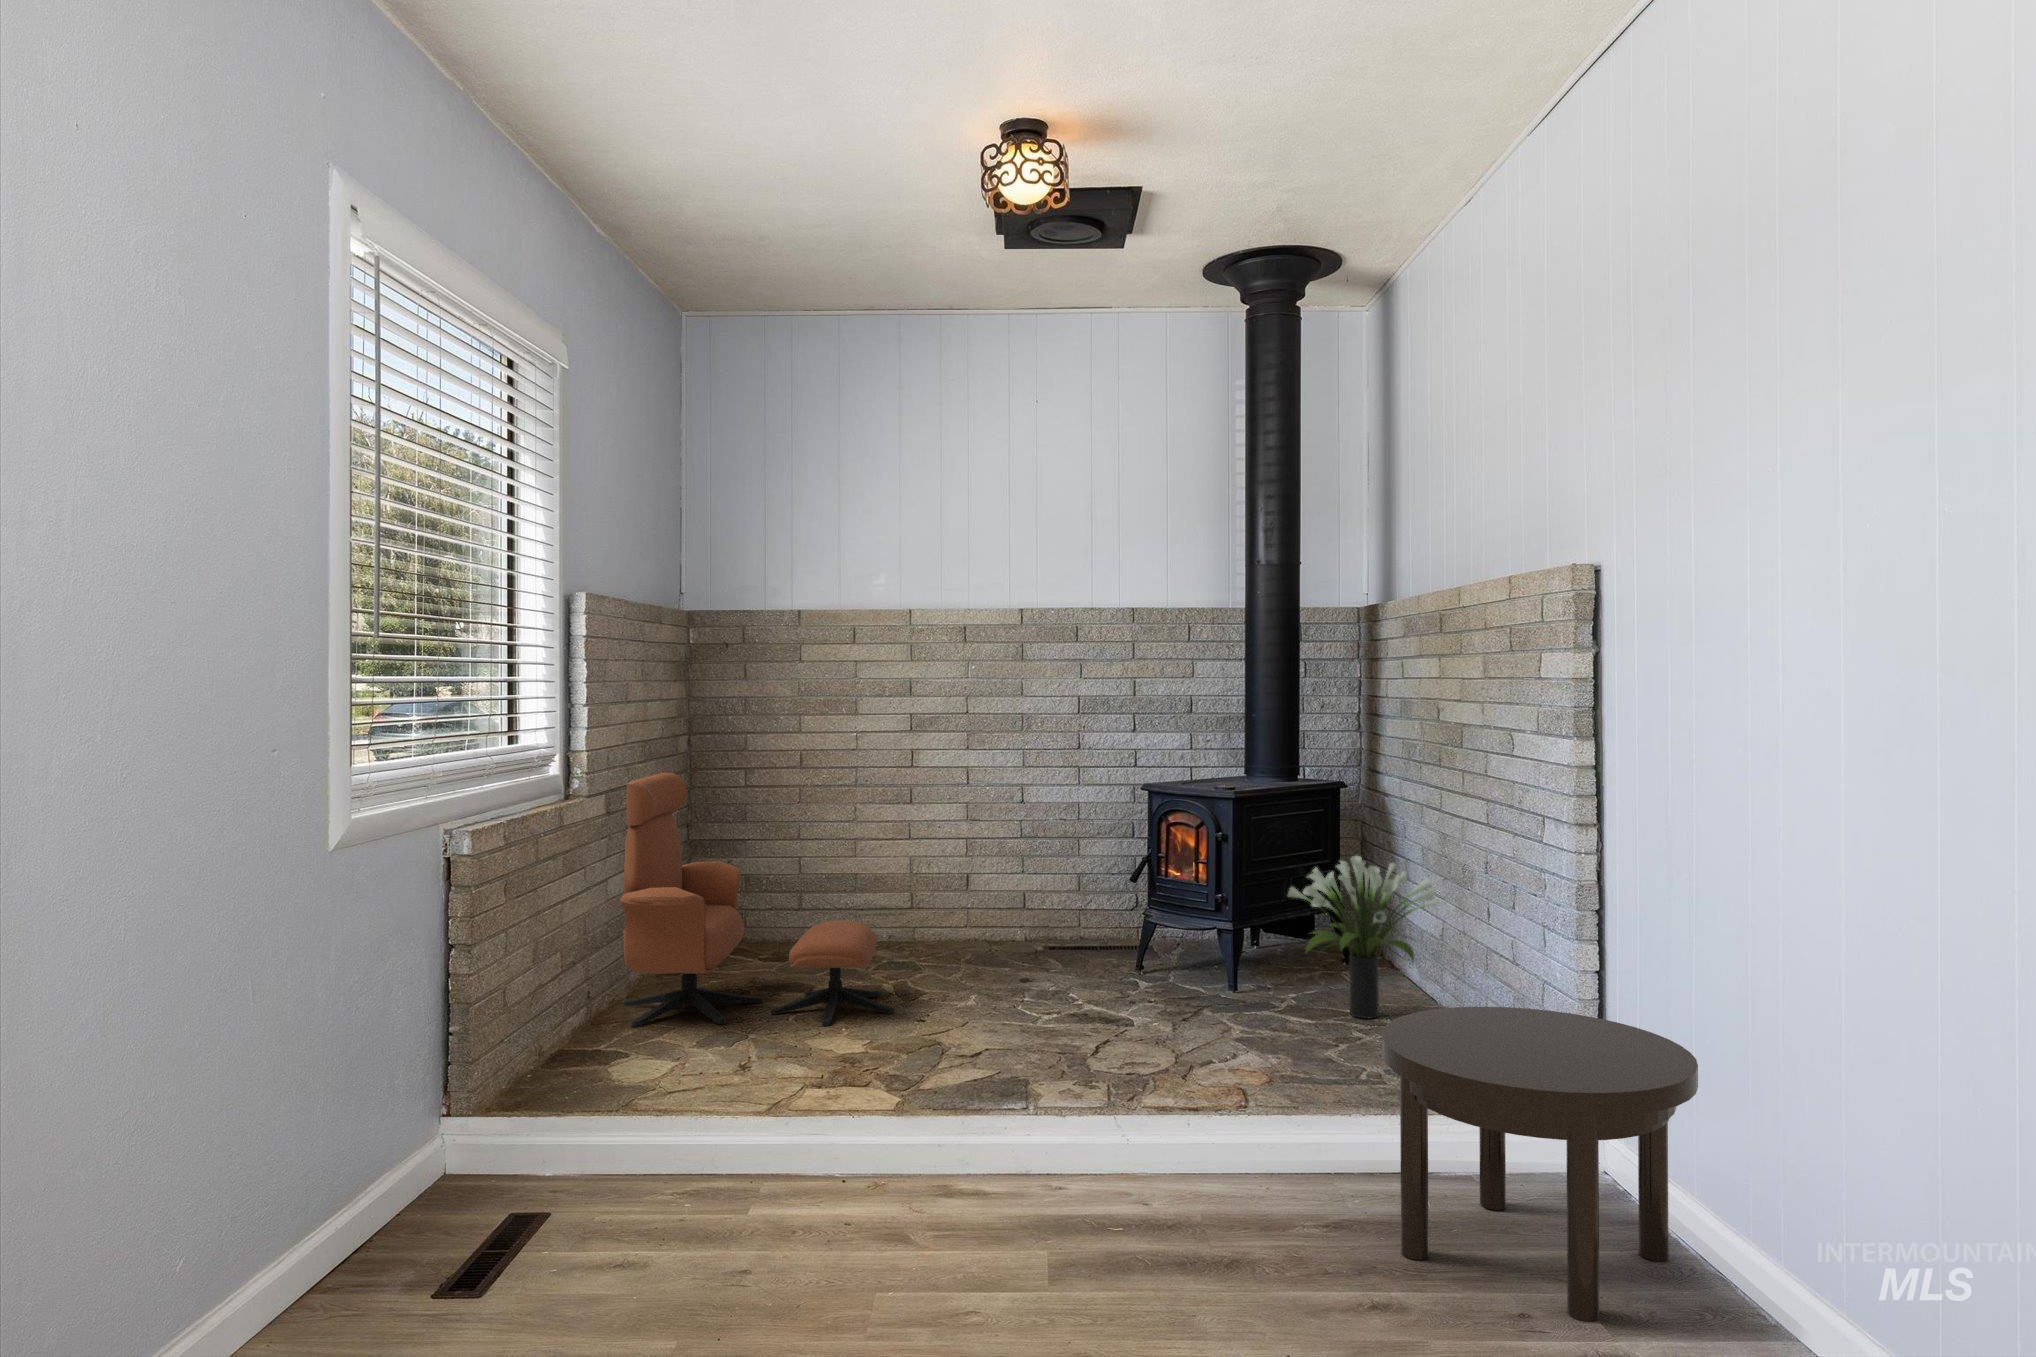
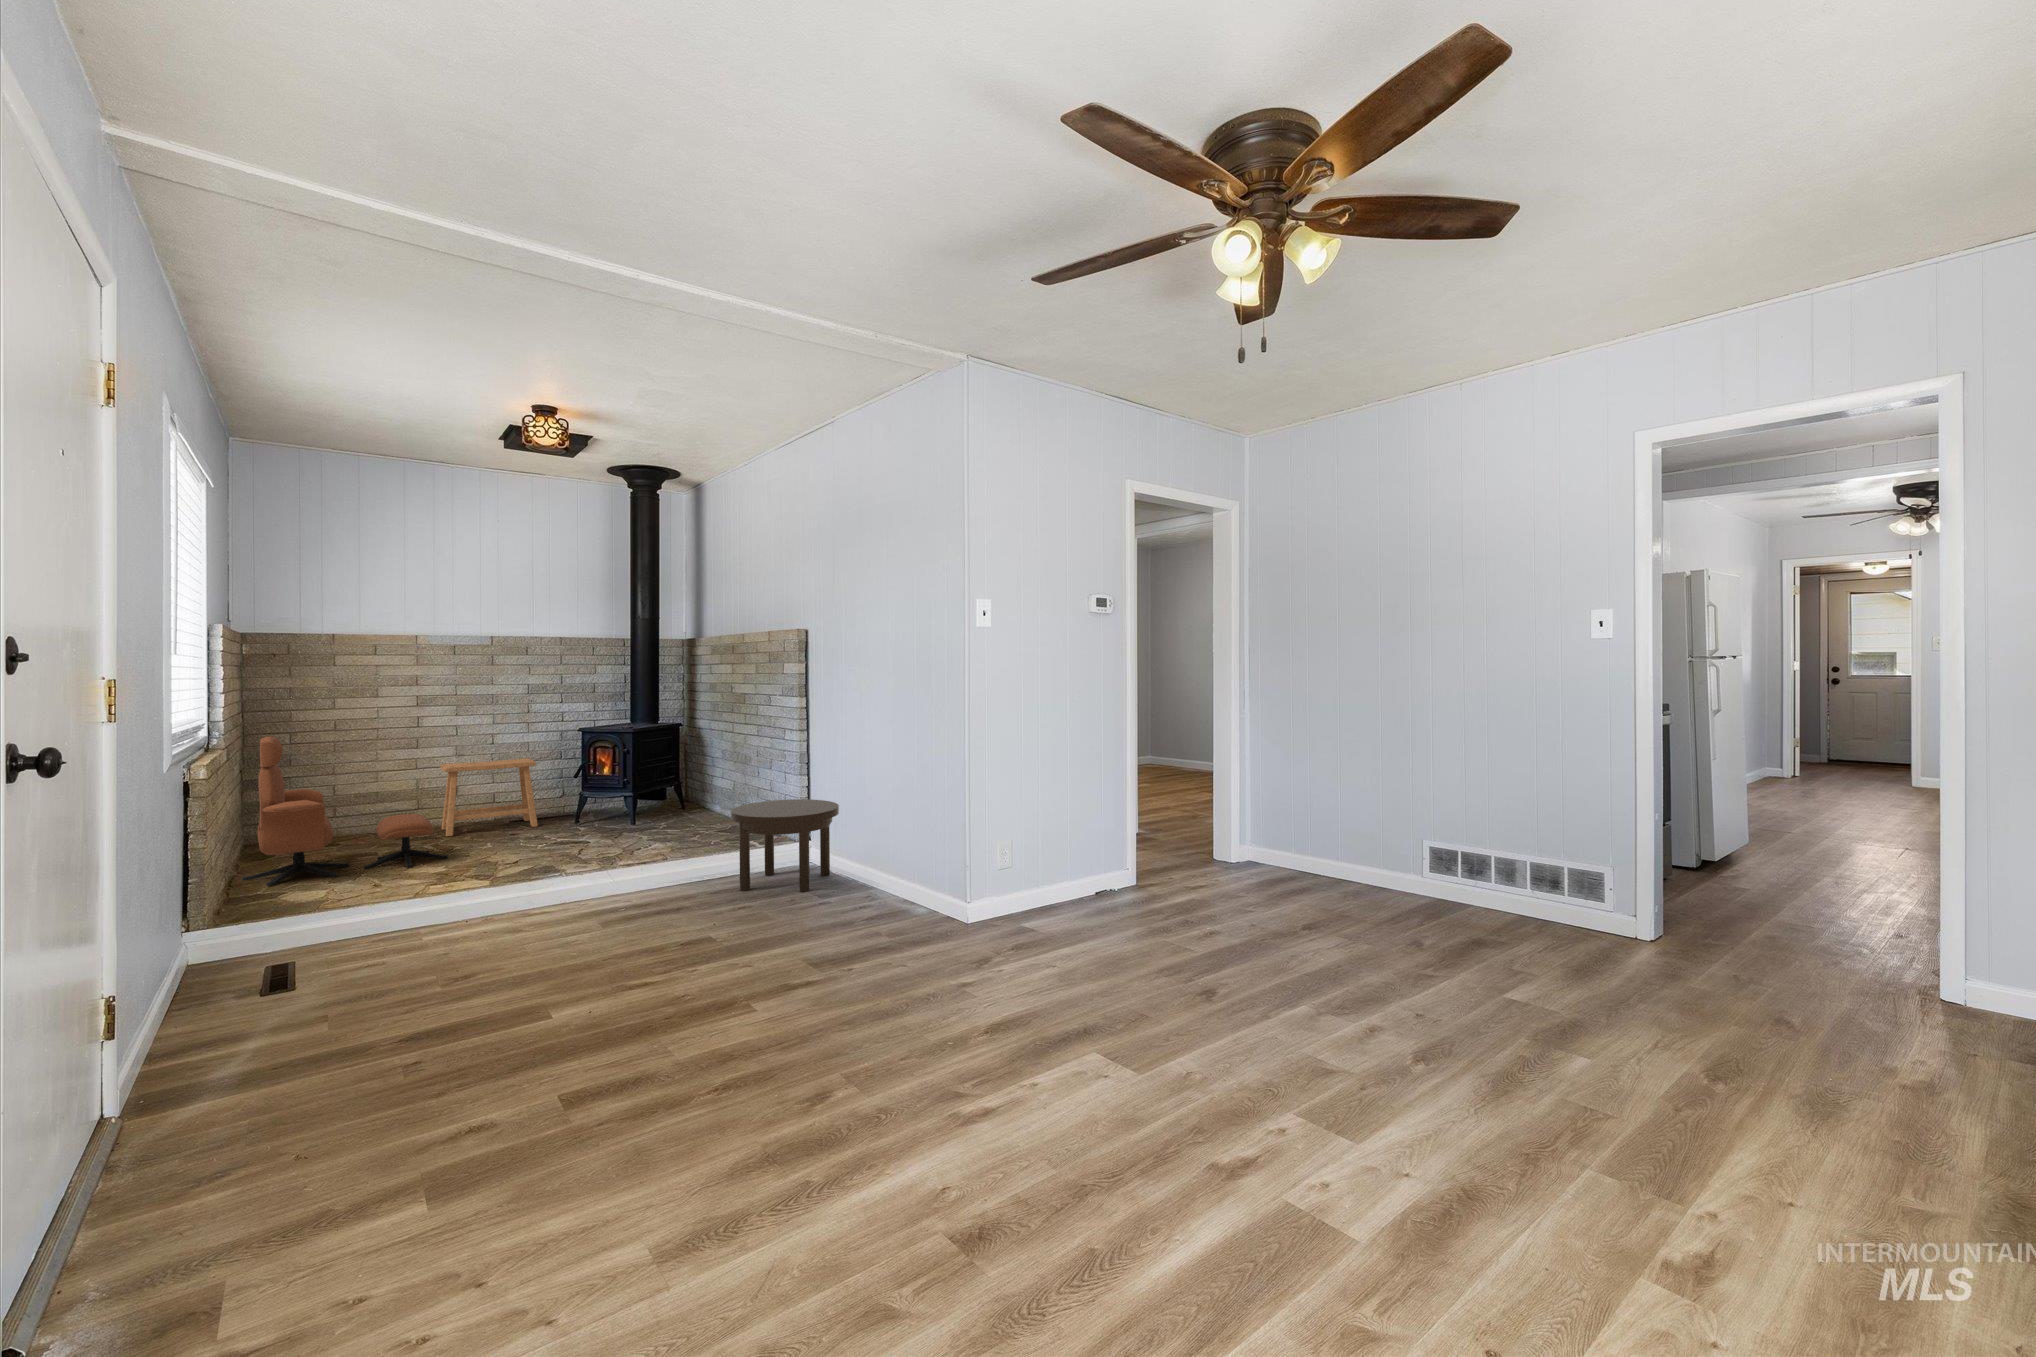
stool: none [932,830,1074,961] -> present [440,758,538,836]
potted plant: present [1288,856,1438,1019] -> none [667,755,738,827]

